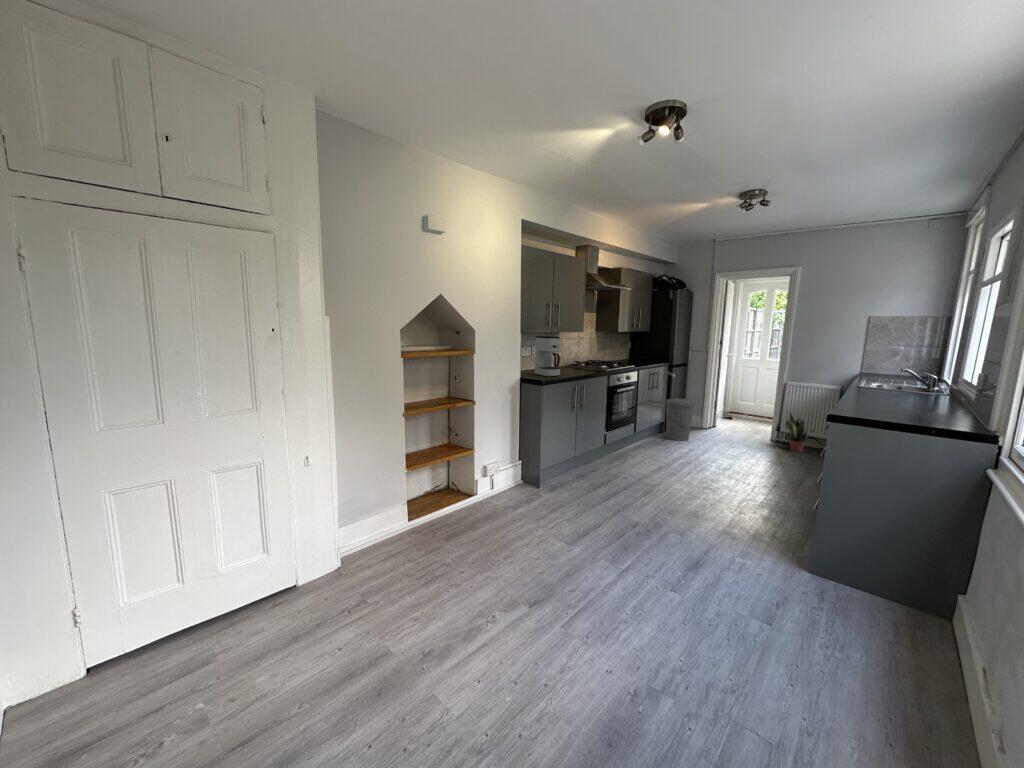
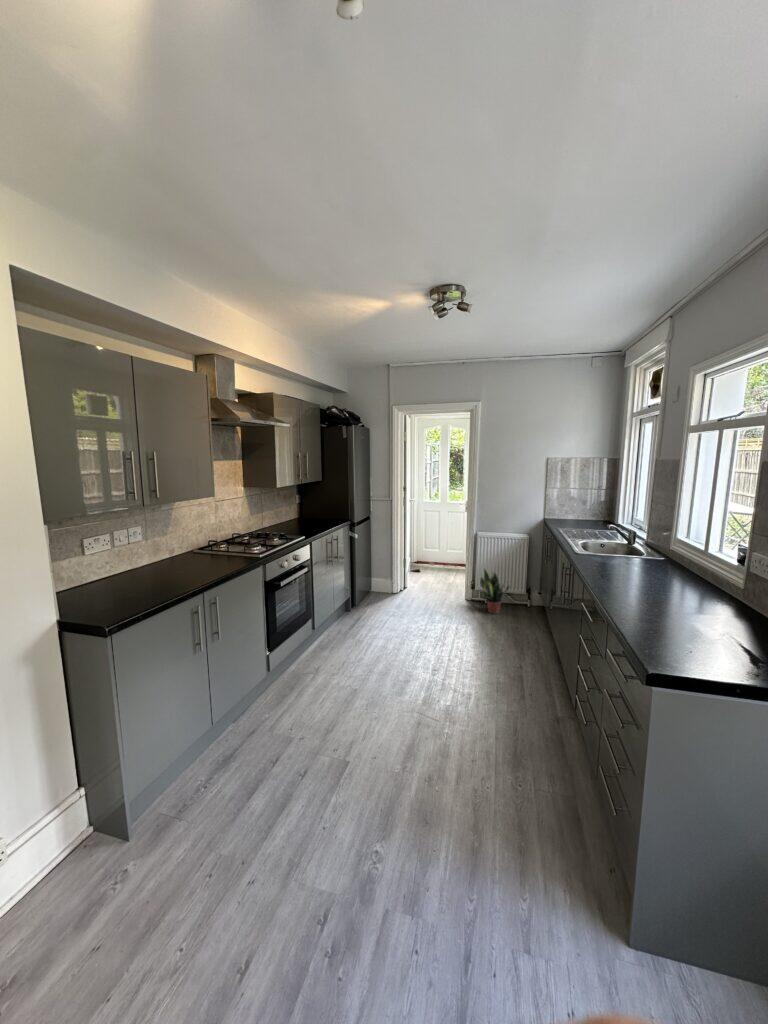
coffee maker: present [535,336,560,376] -> none [103,515,163,600]
trash can: present [666,398,695,441] -> none [350,566,385,622]

